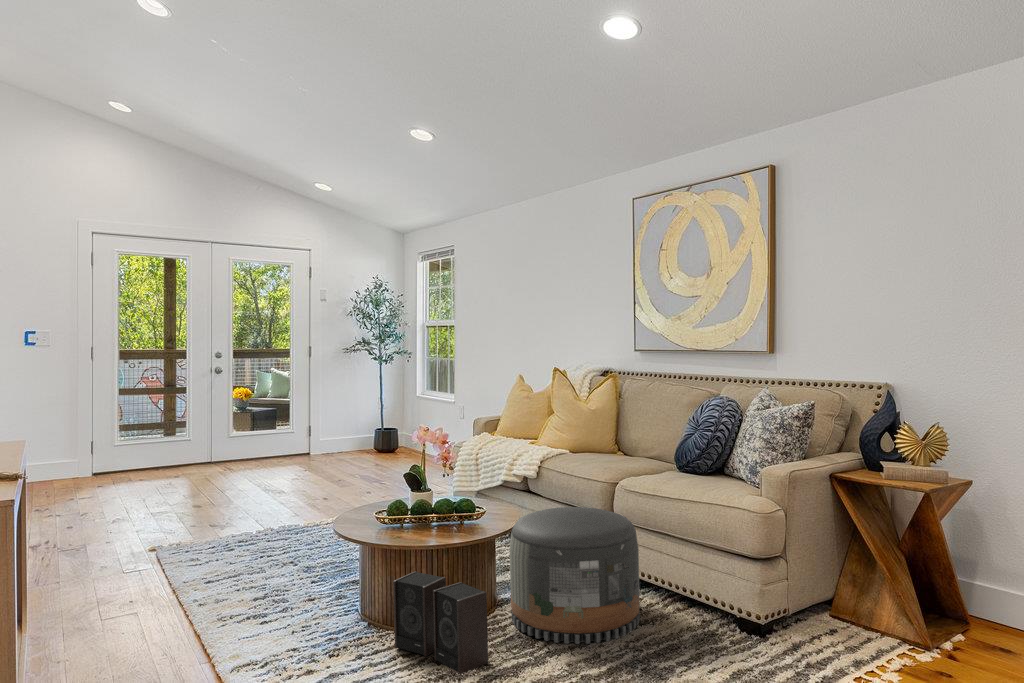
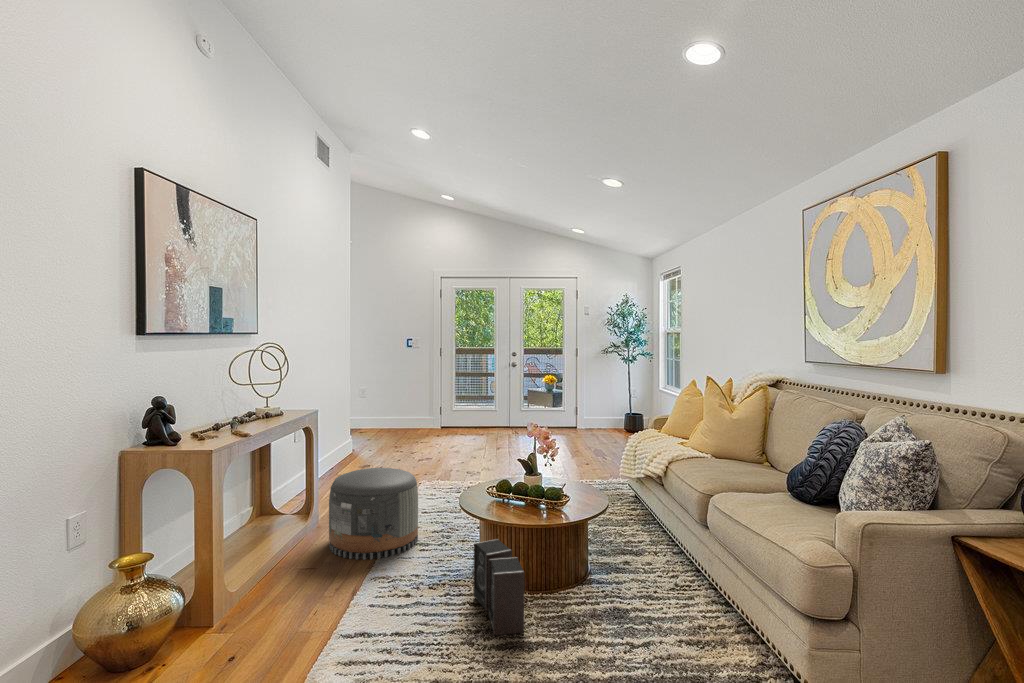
pouf: present [510,507,640,644] -> present [329,468,418,560]

